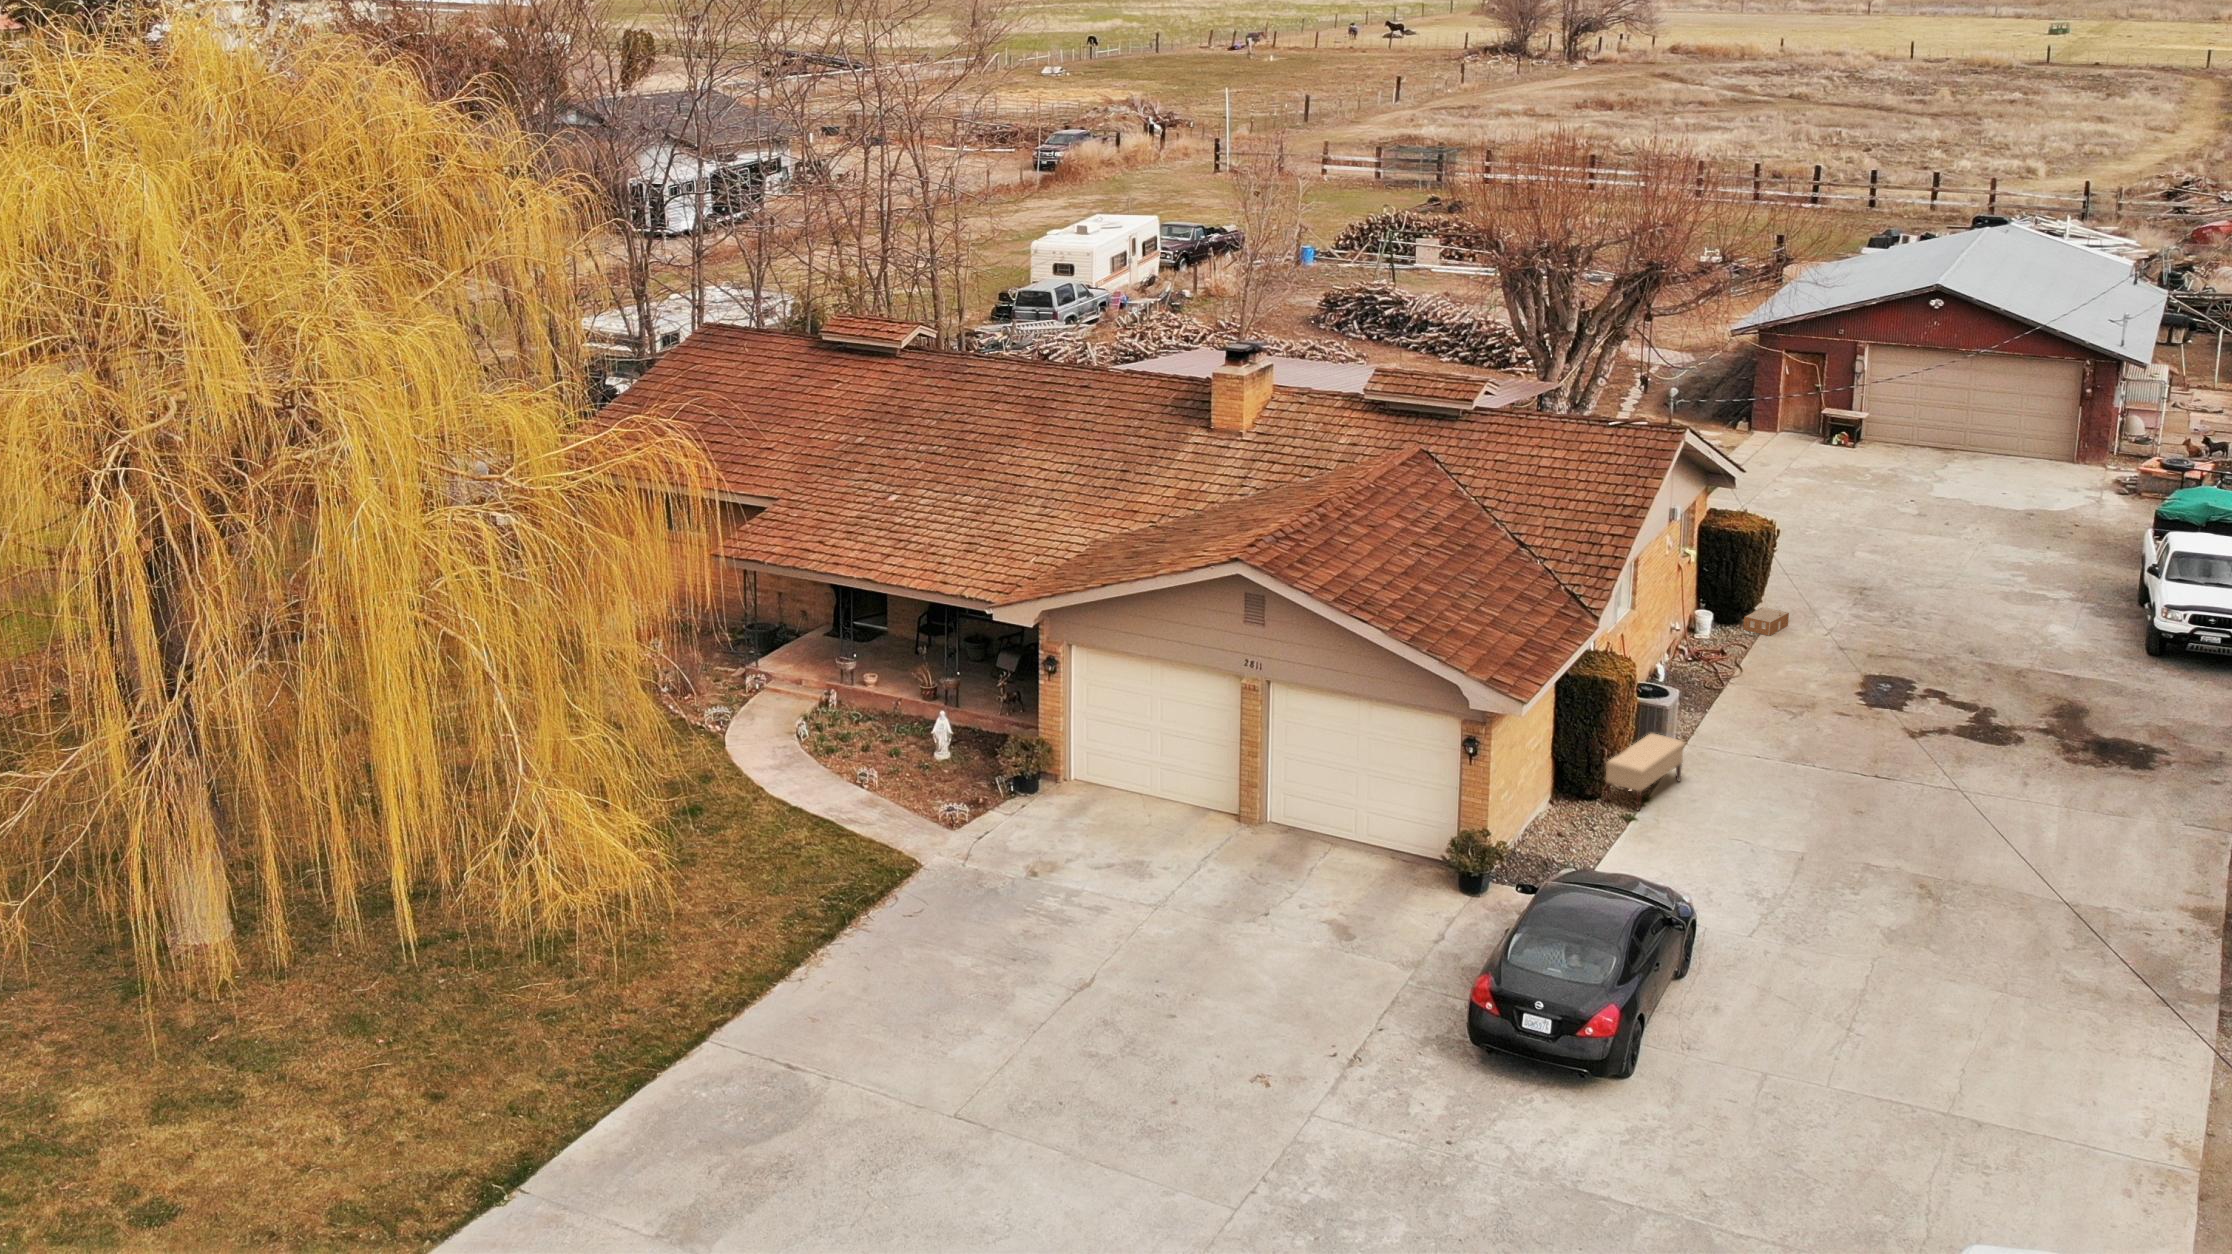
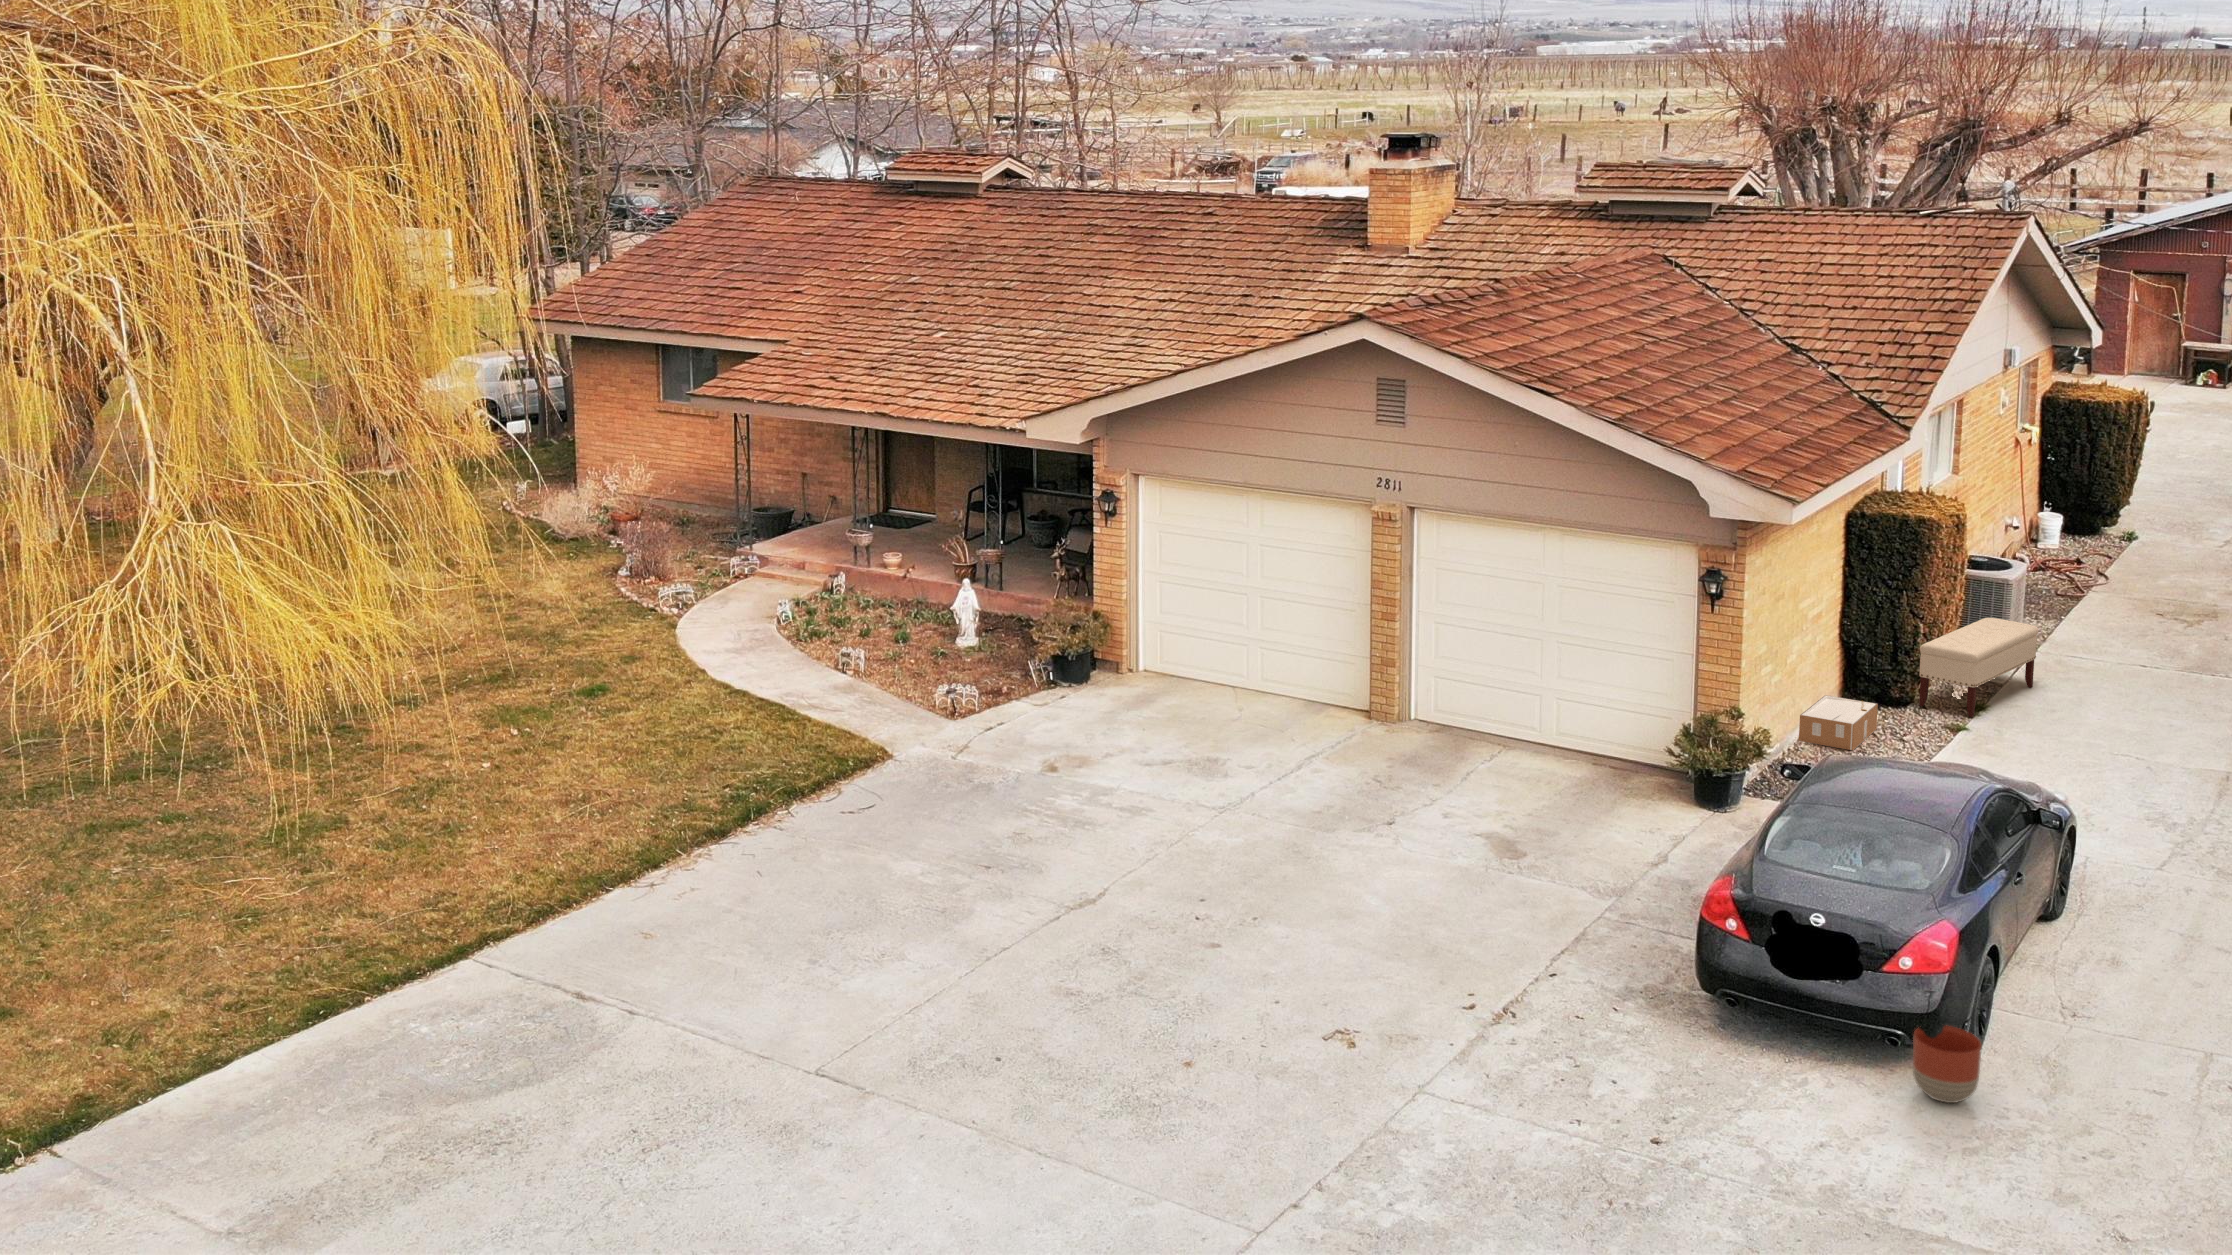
cardboard box: present [1743,607,1789,636] -> present [1799,695,1878,750]
planter: none [1589,1062,1626,1107] -> present [1913,1026,1982,1103]

